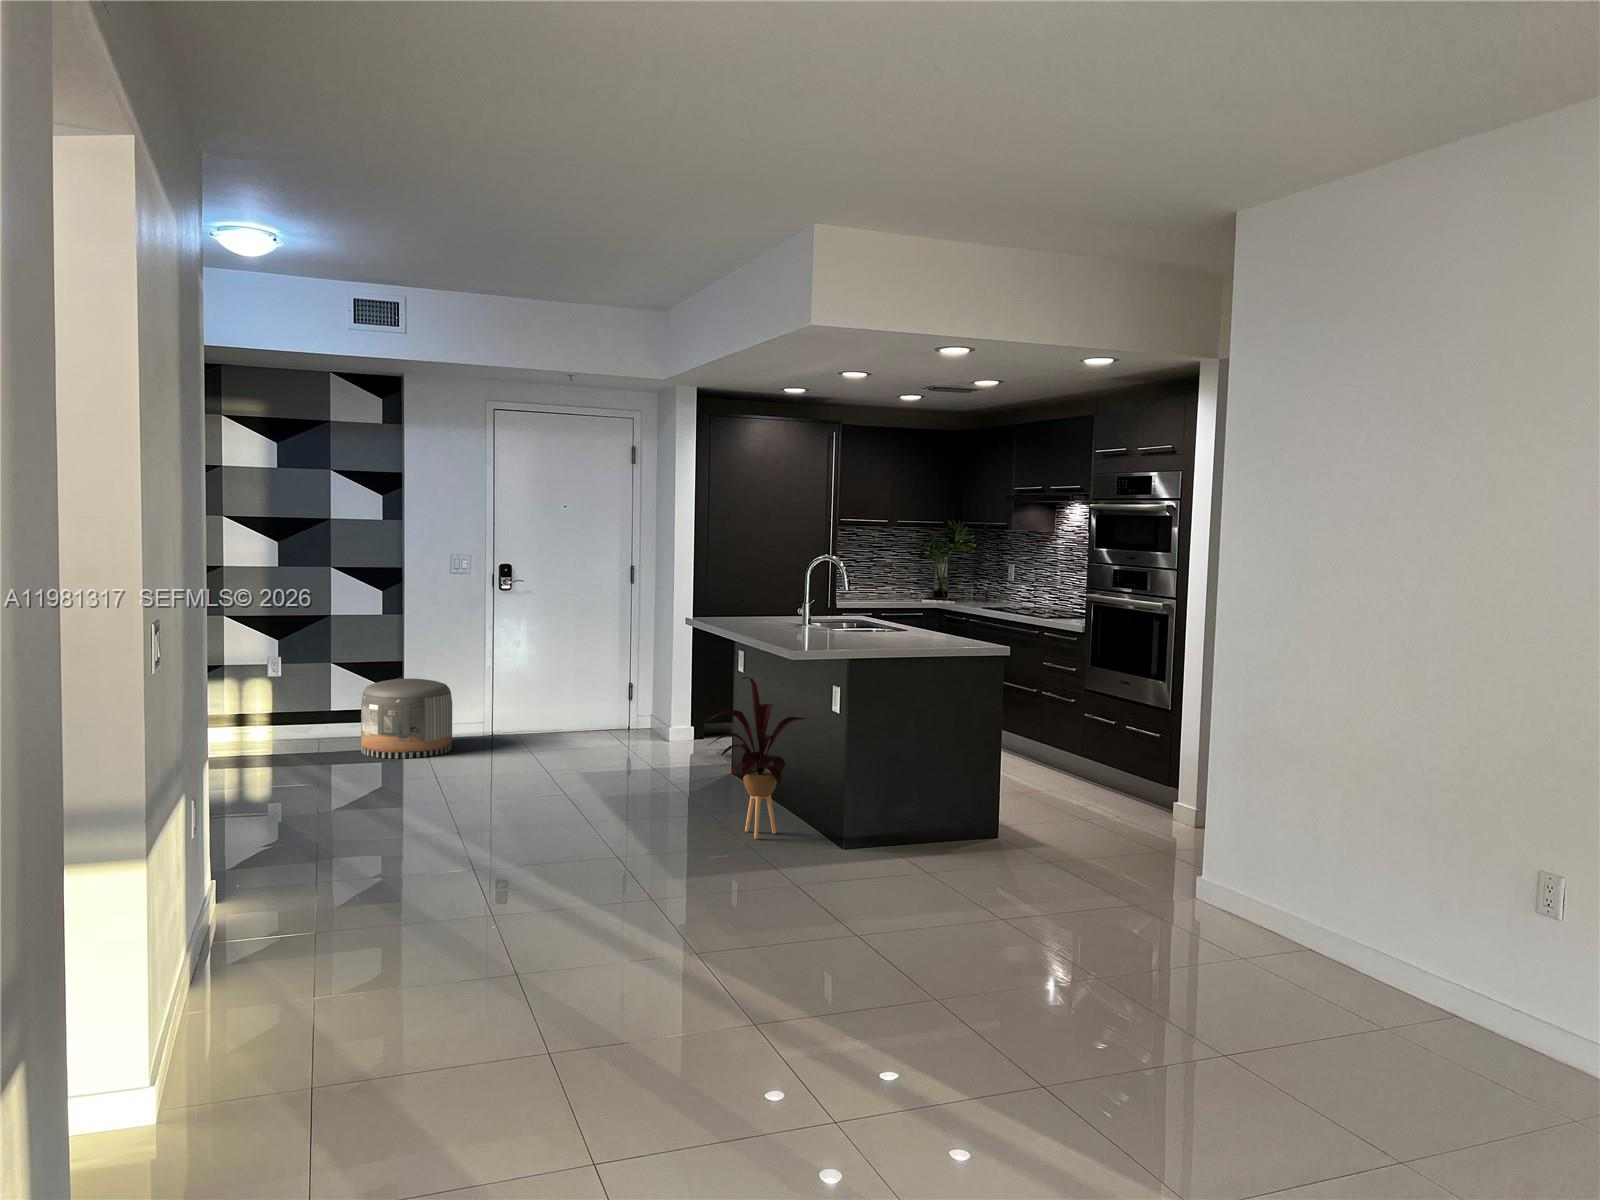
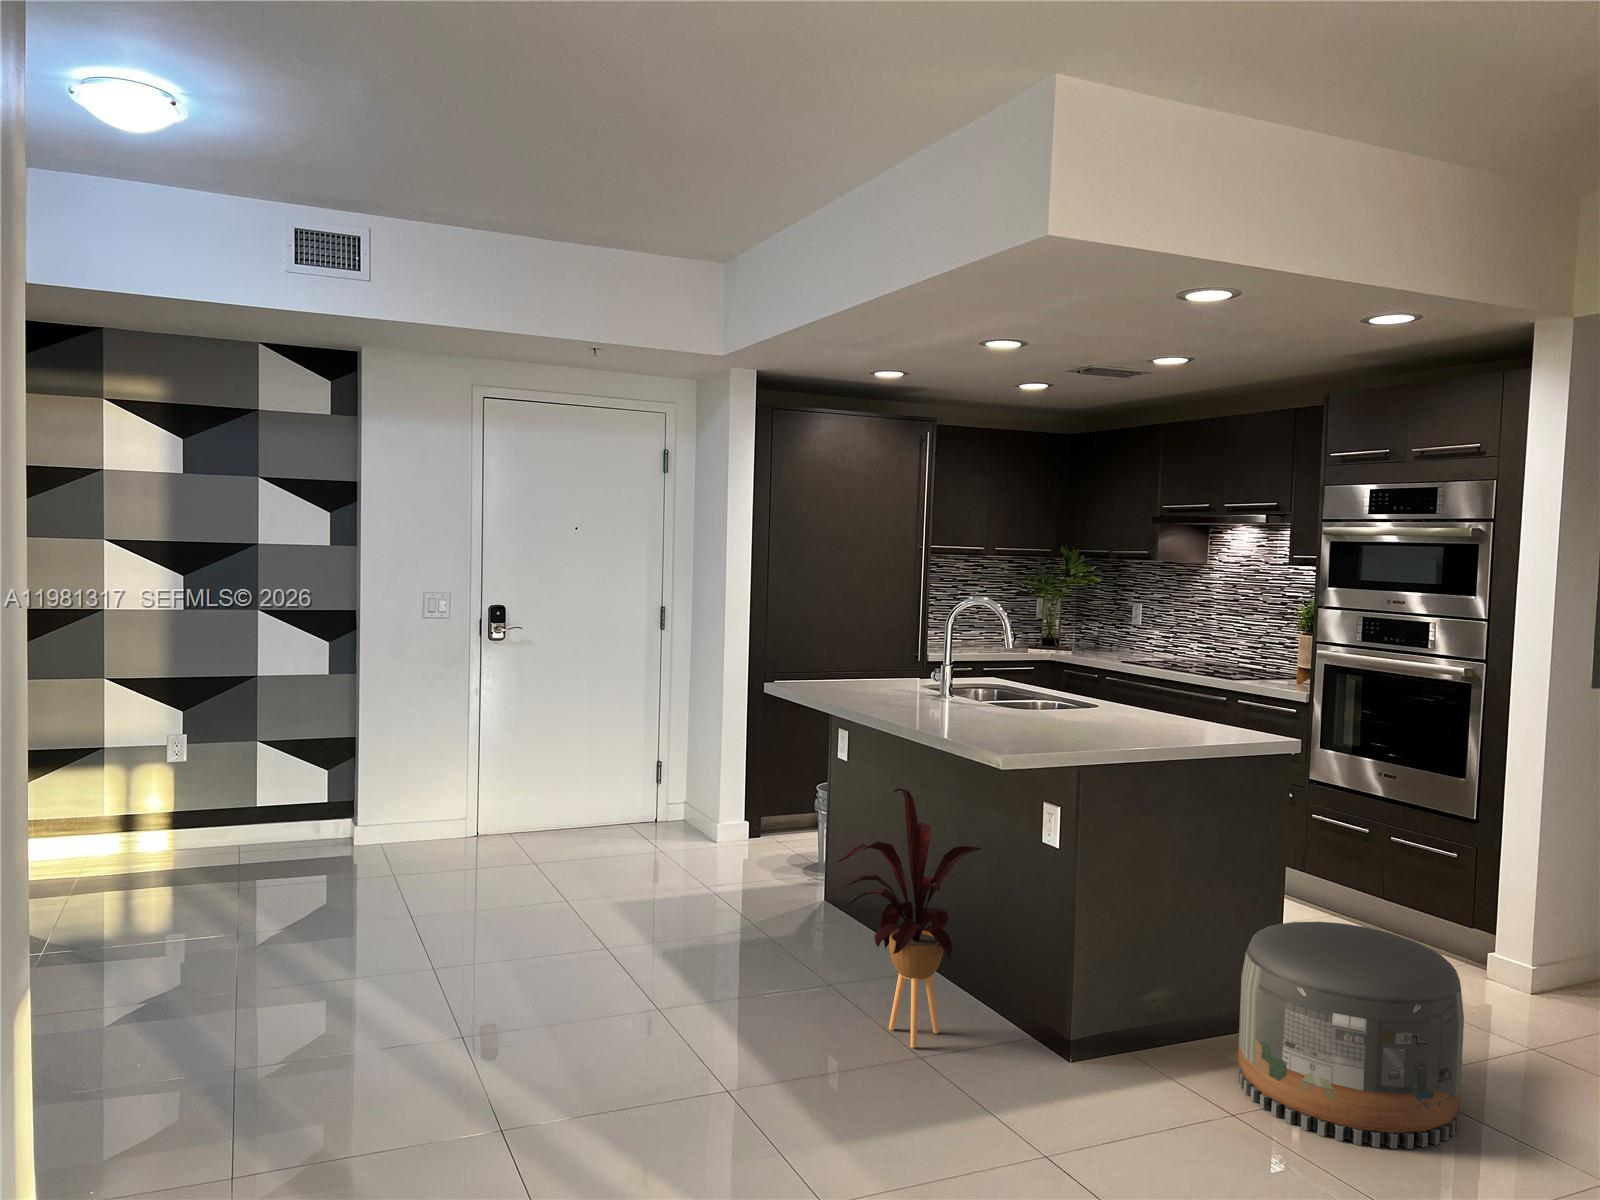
pouf: present [361,679,452,758] -> present [1238,922,1464,1149]

